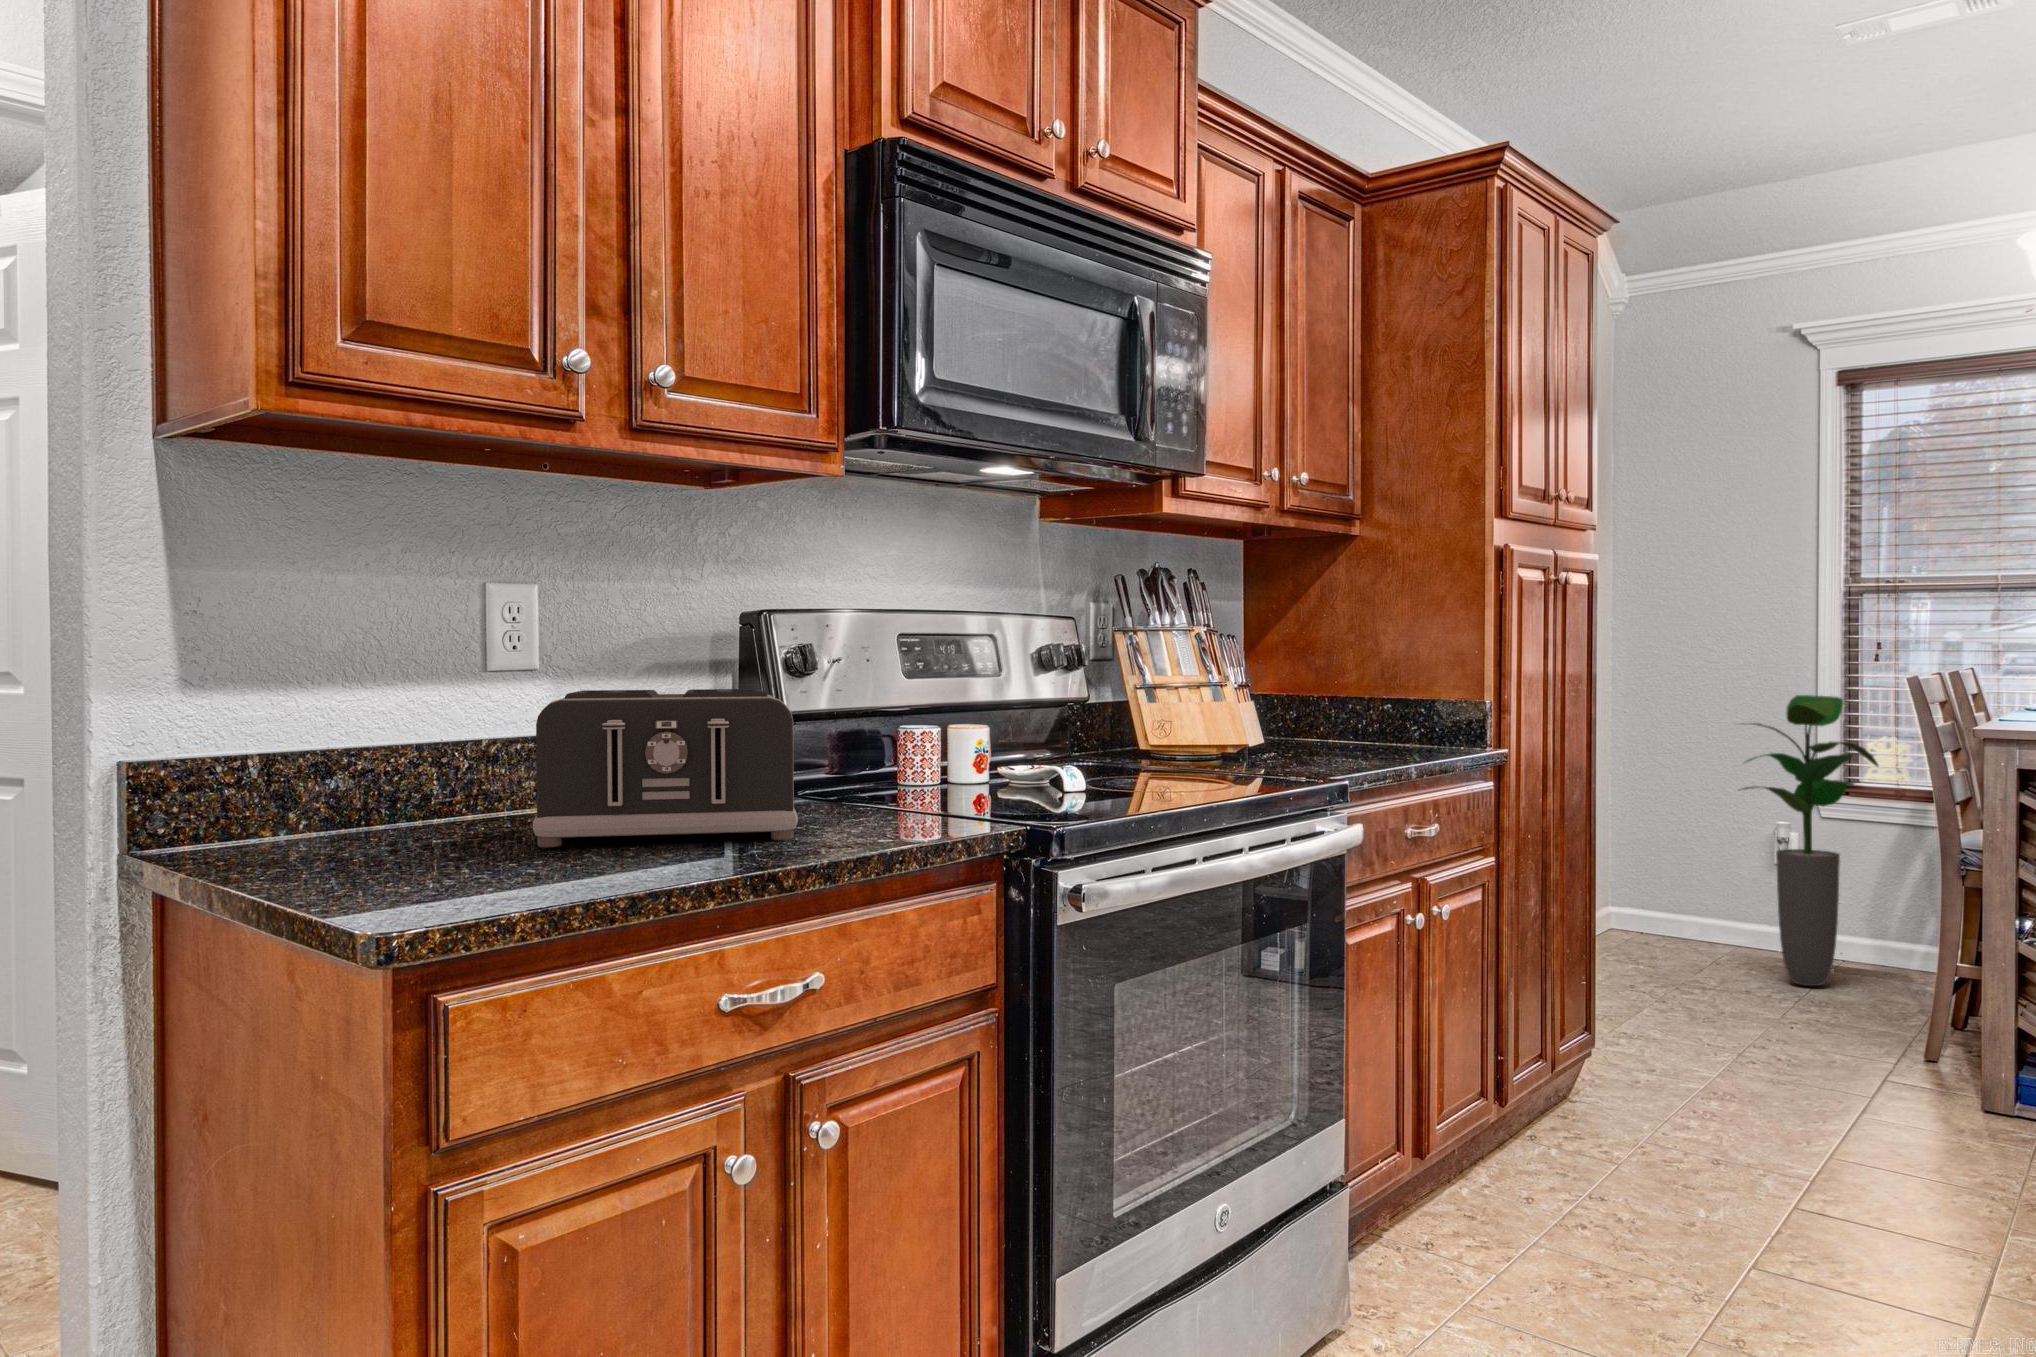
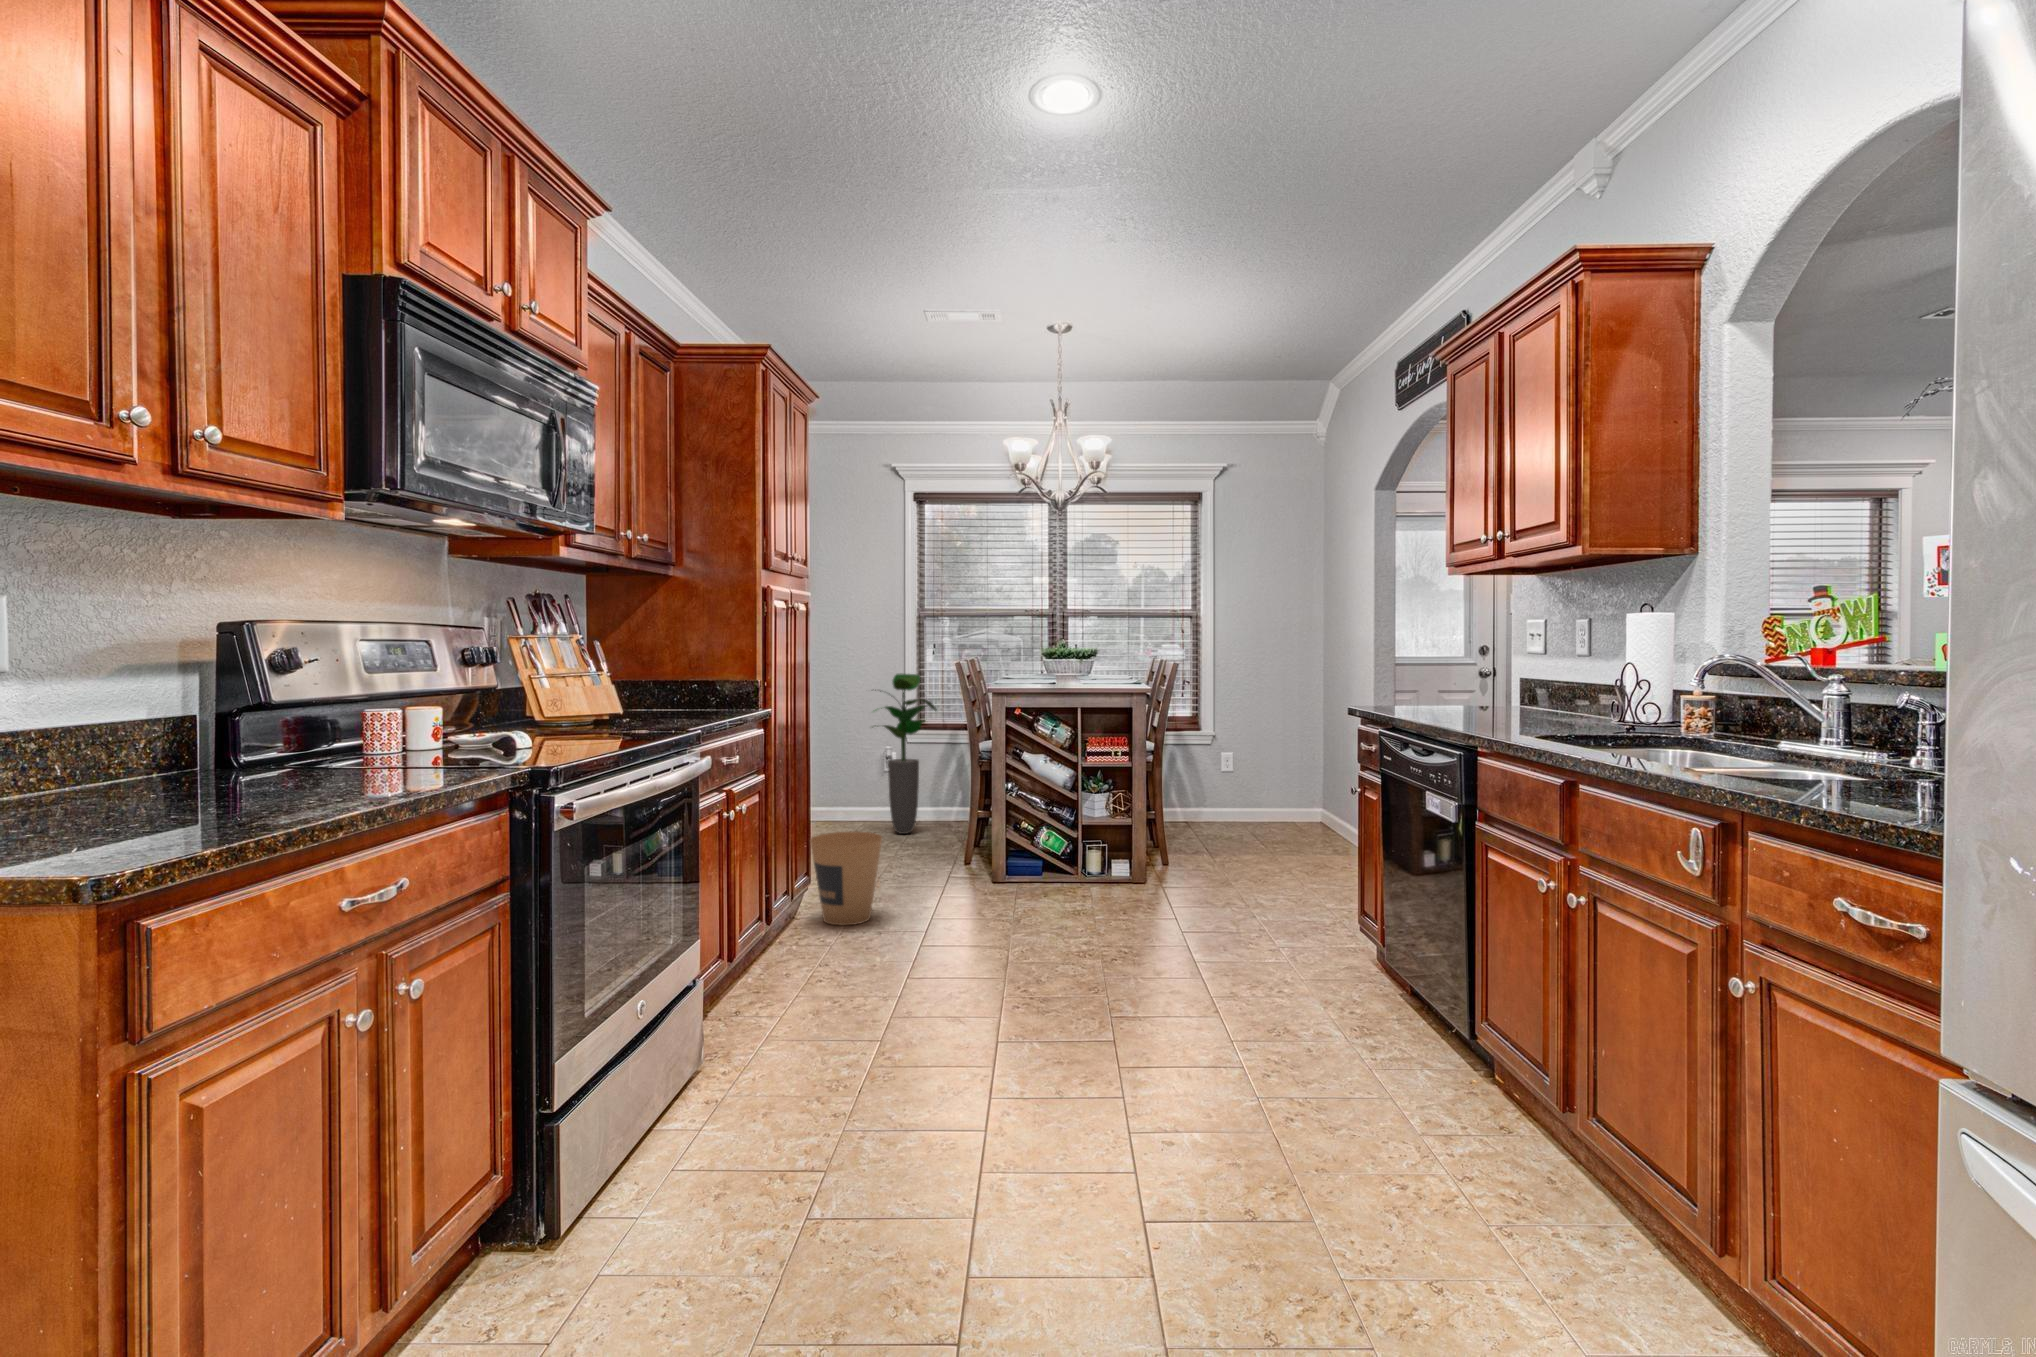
toaster: present [533,689,798,848] -> none [64,686,350,824]
trash can: none [1590,967,1727,1135] -> present [810,832,882,925]

